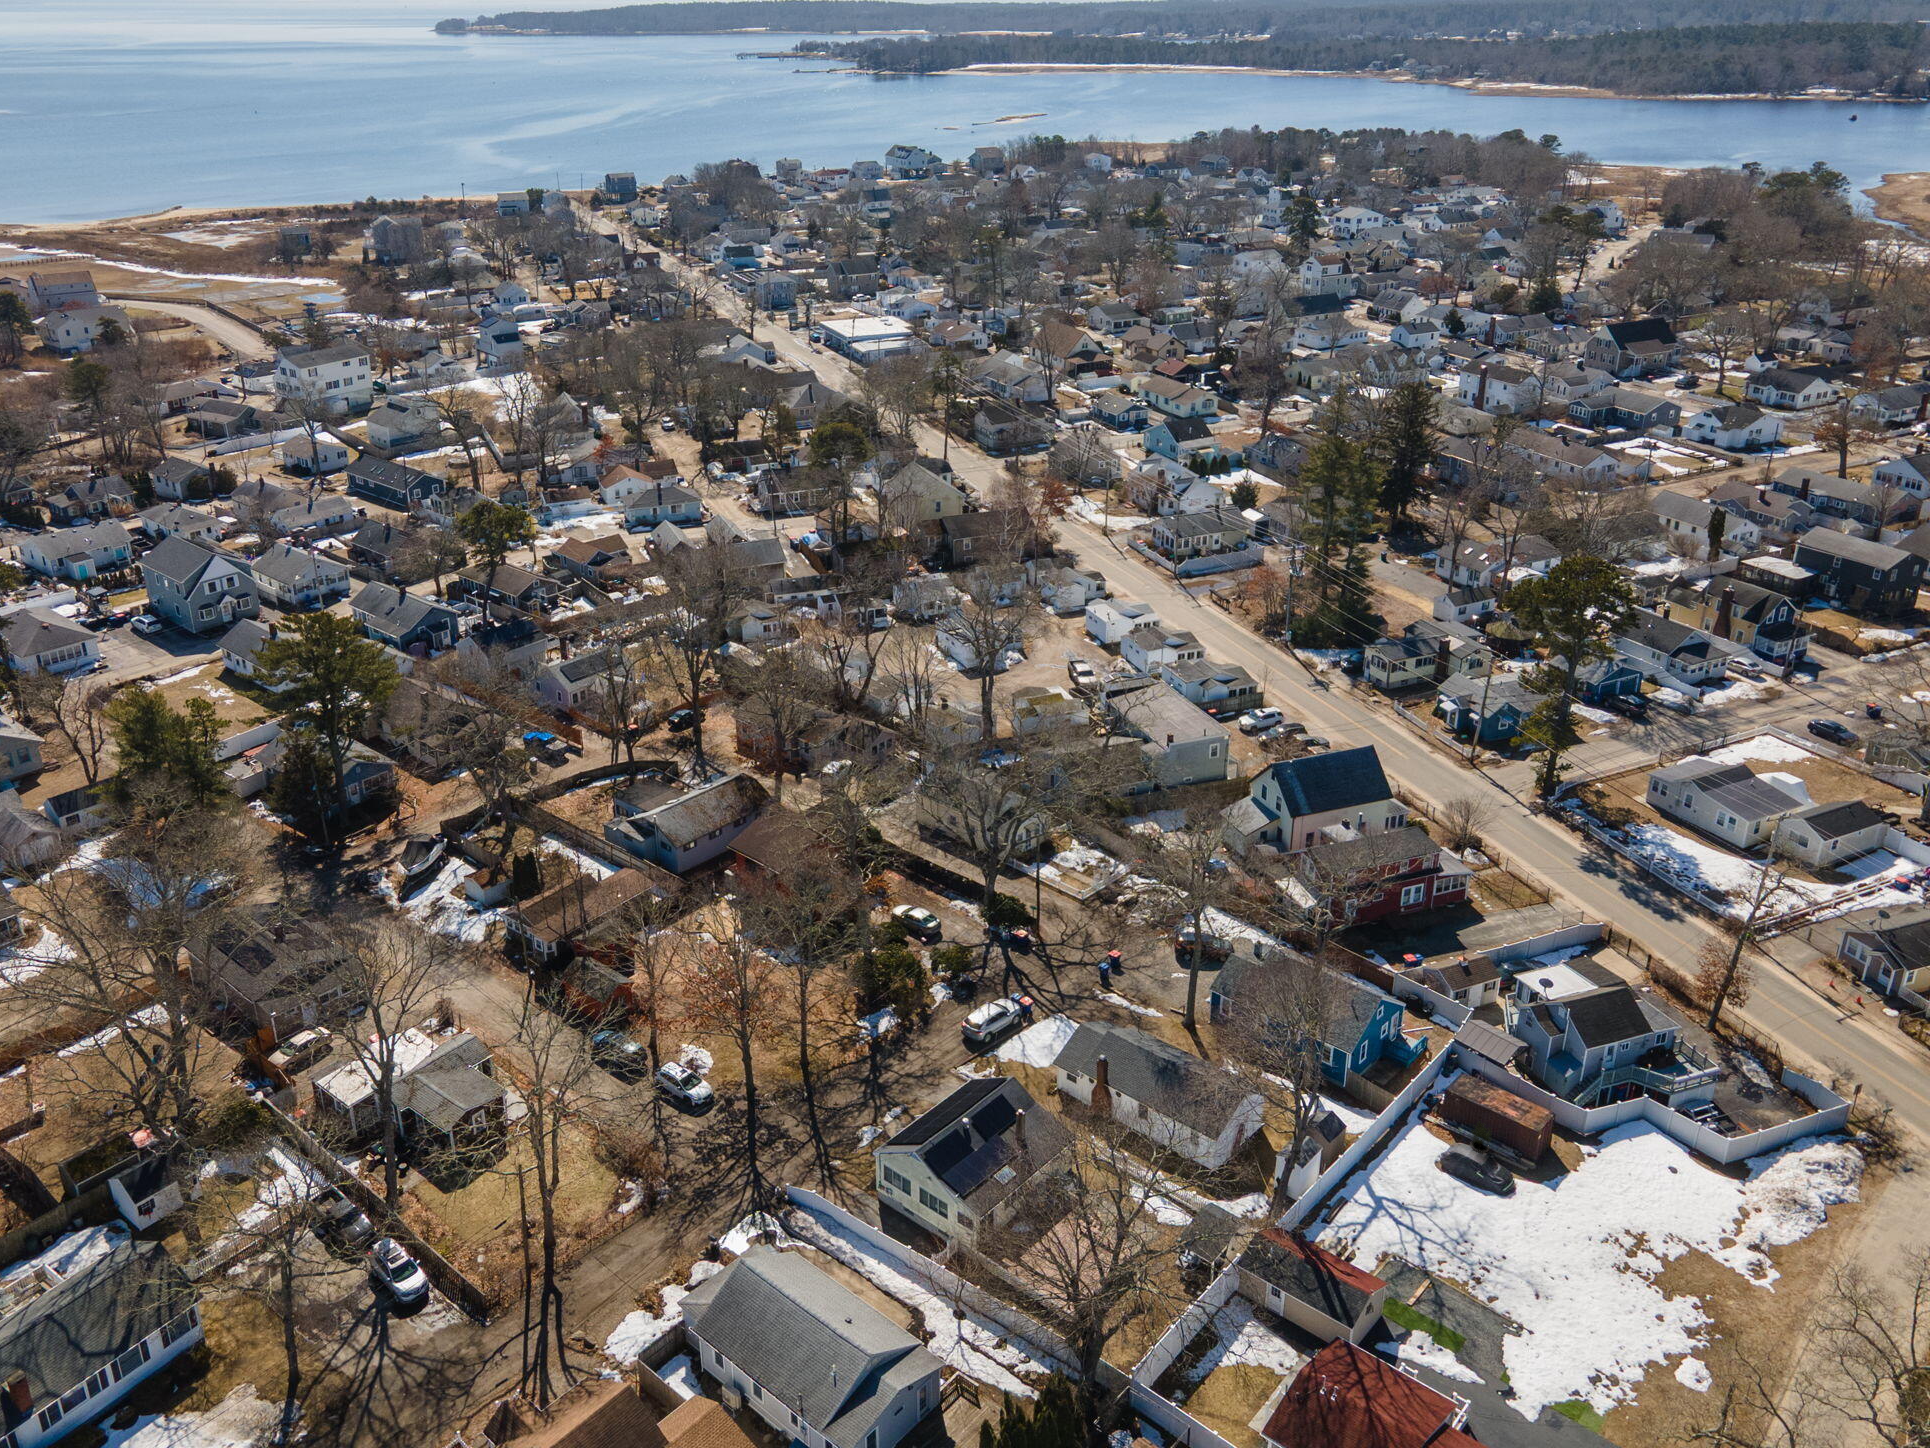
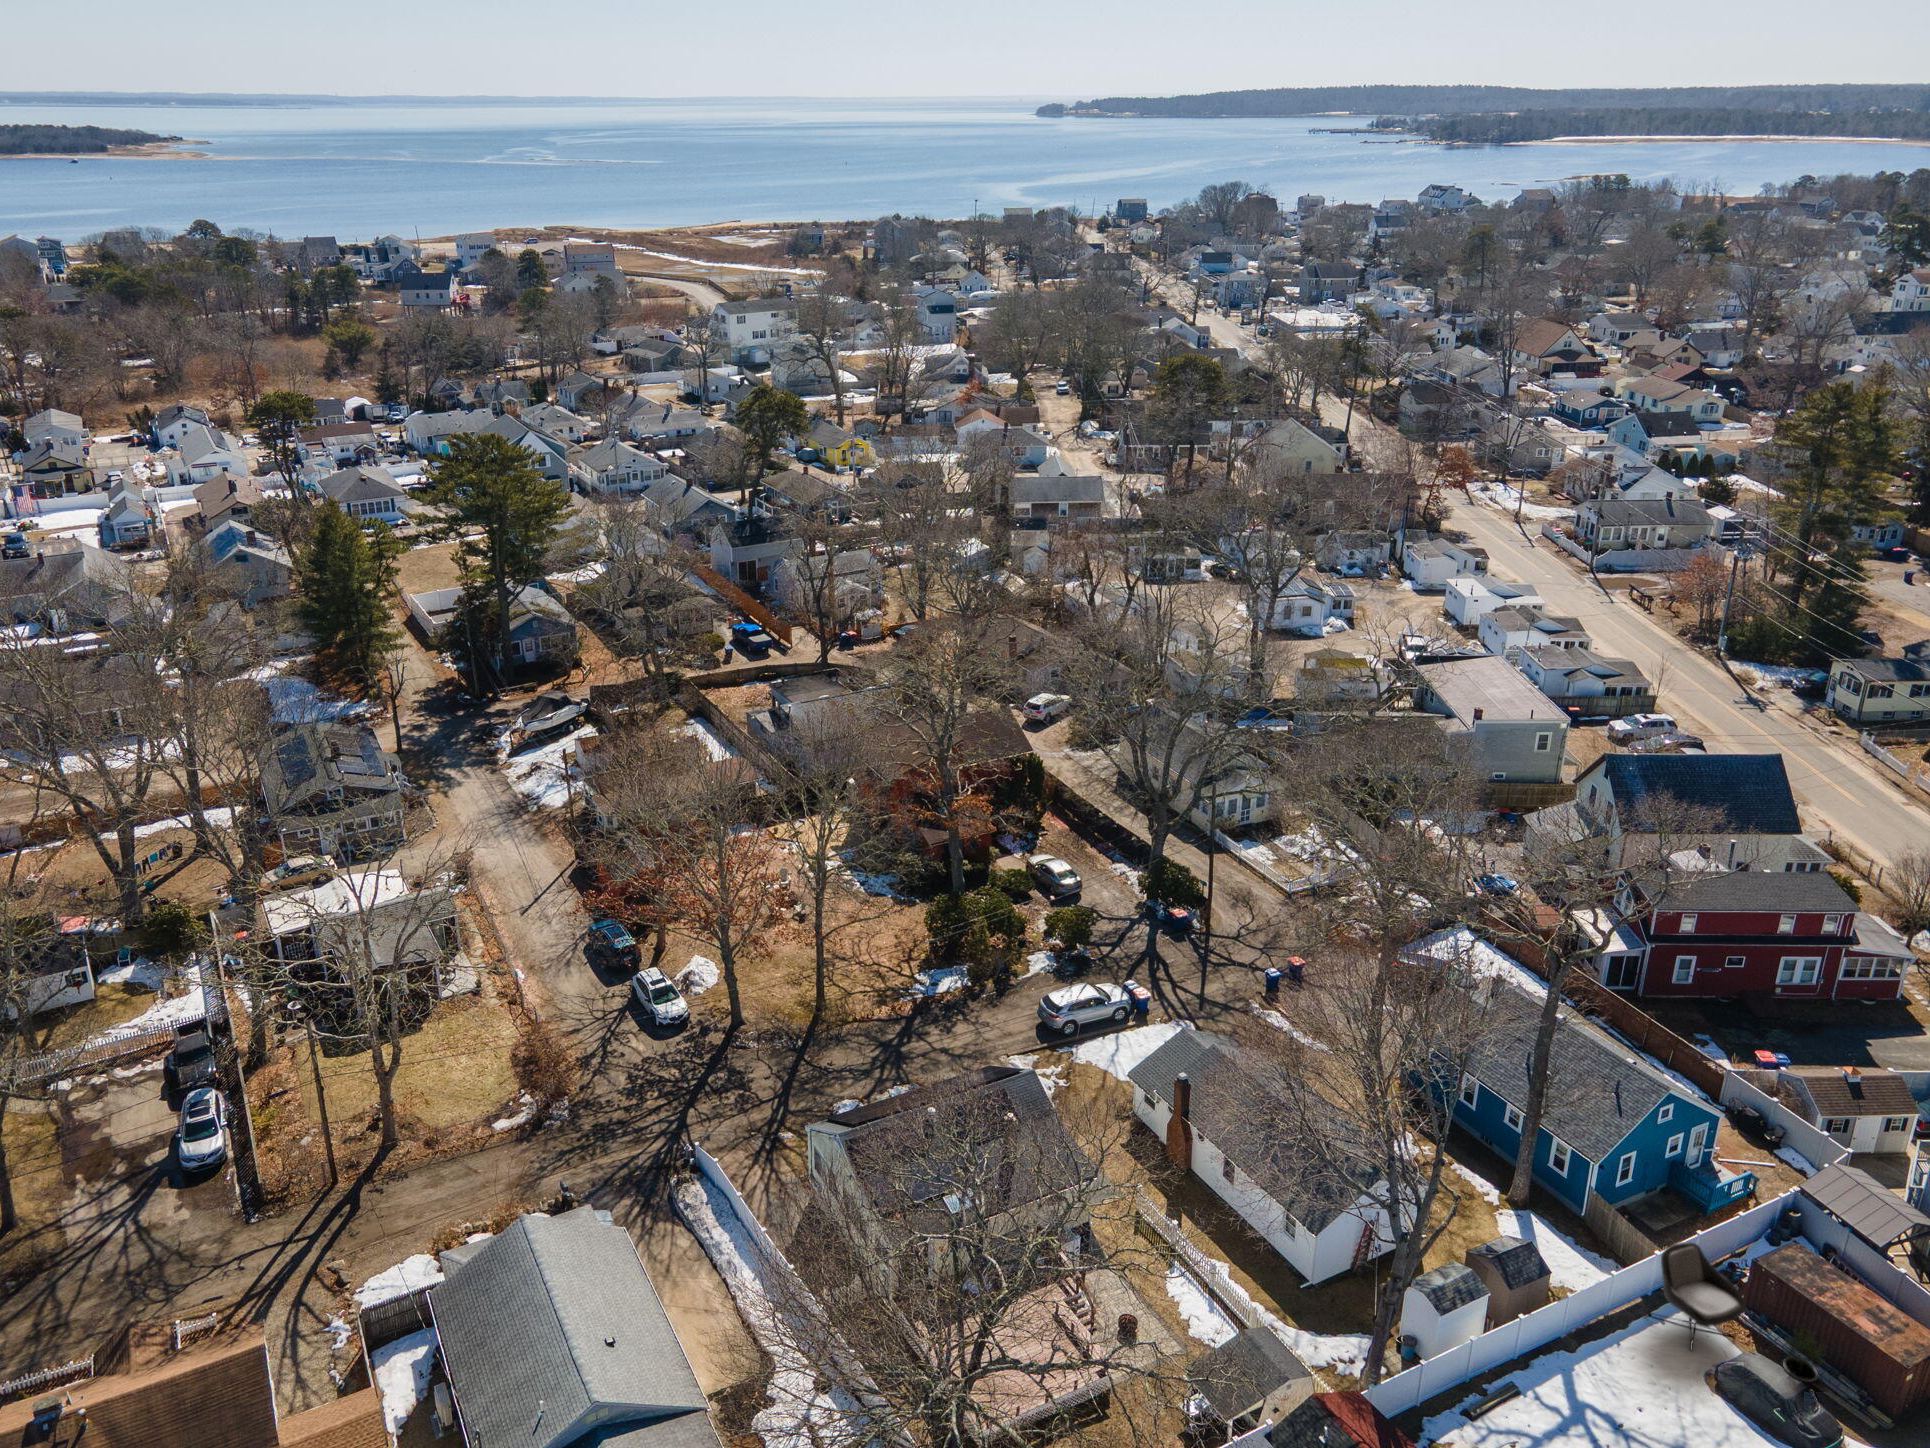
lounge chair: none [1395,1088,1448,1152] -> present [1648,1242,1746,1350]

